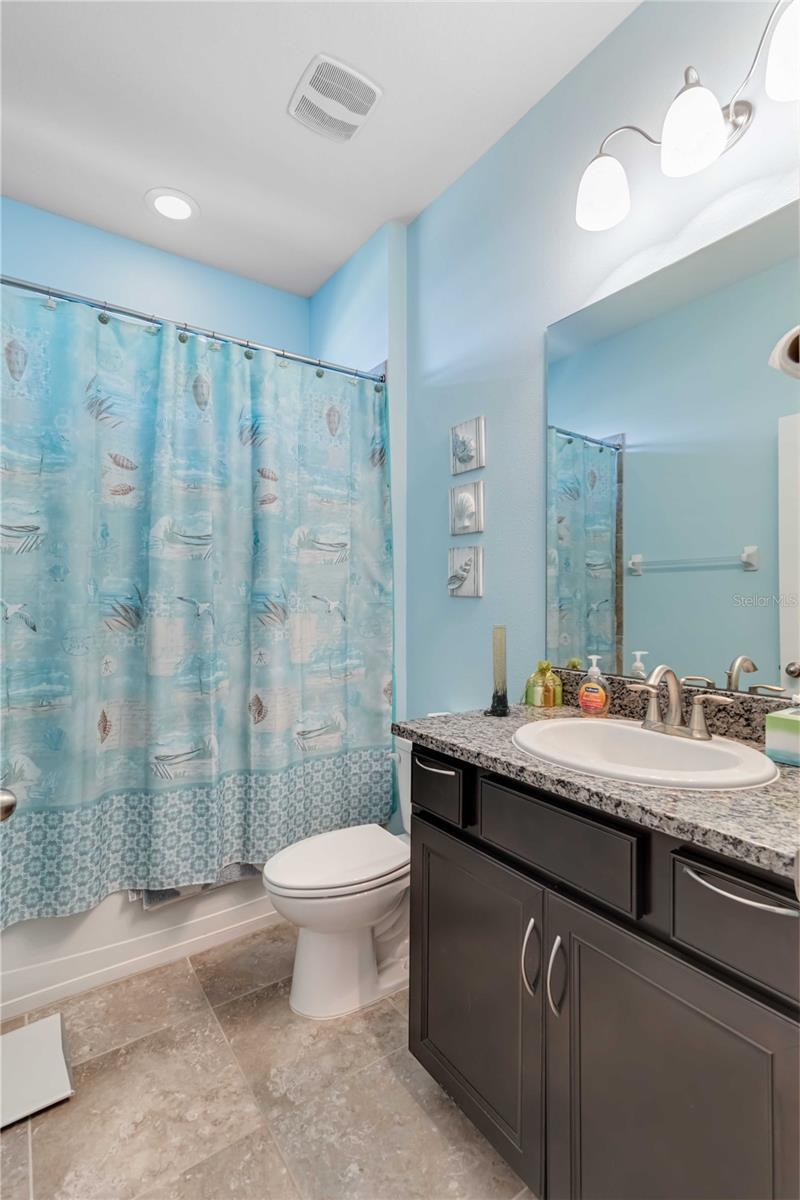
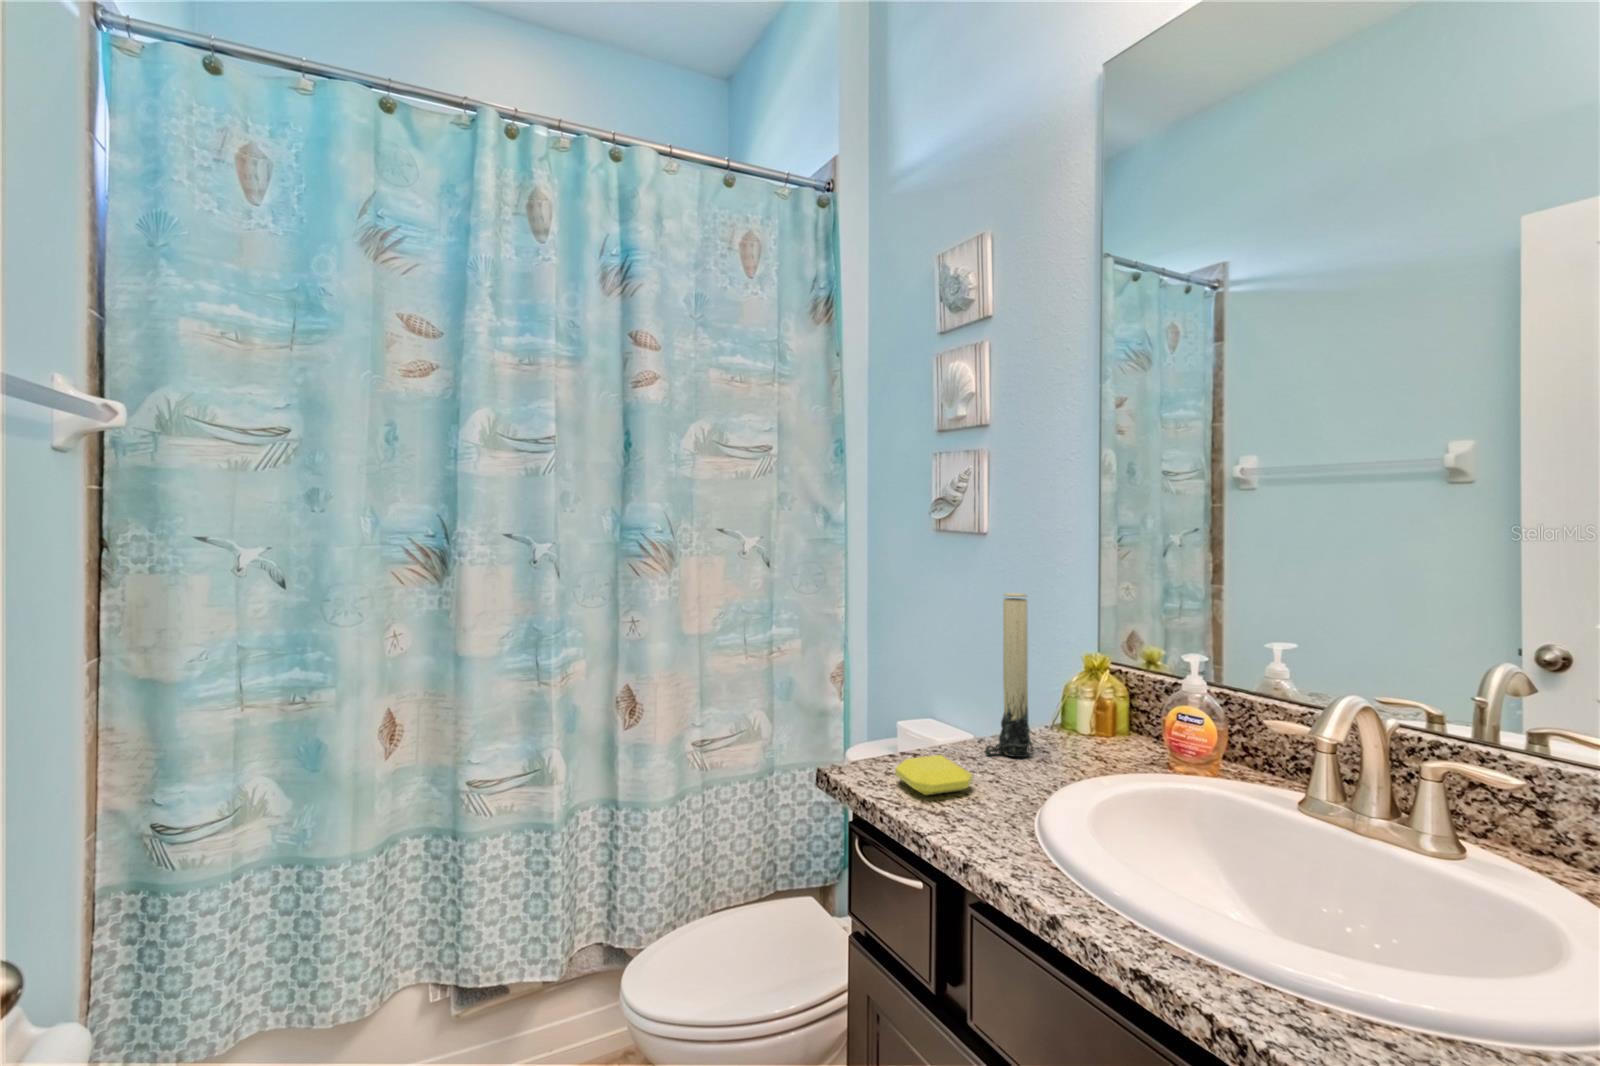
soap bar: none [436,713,478,732] -> present [895,755,973,796]

